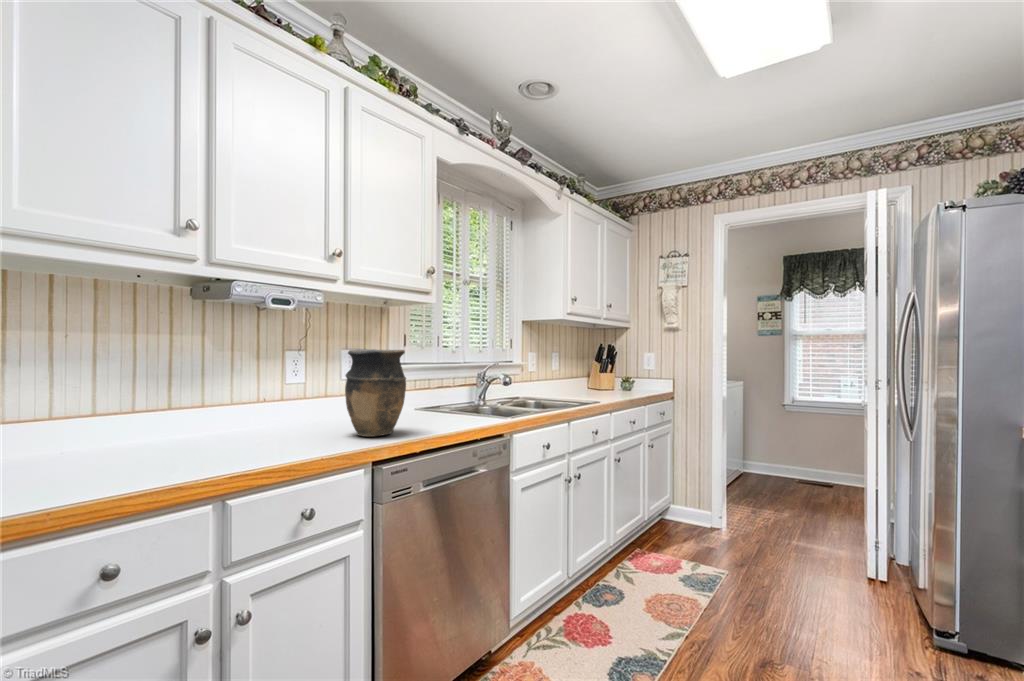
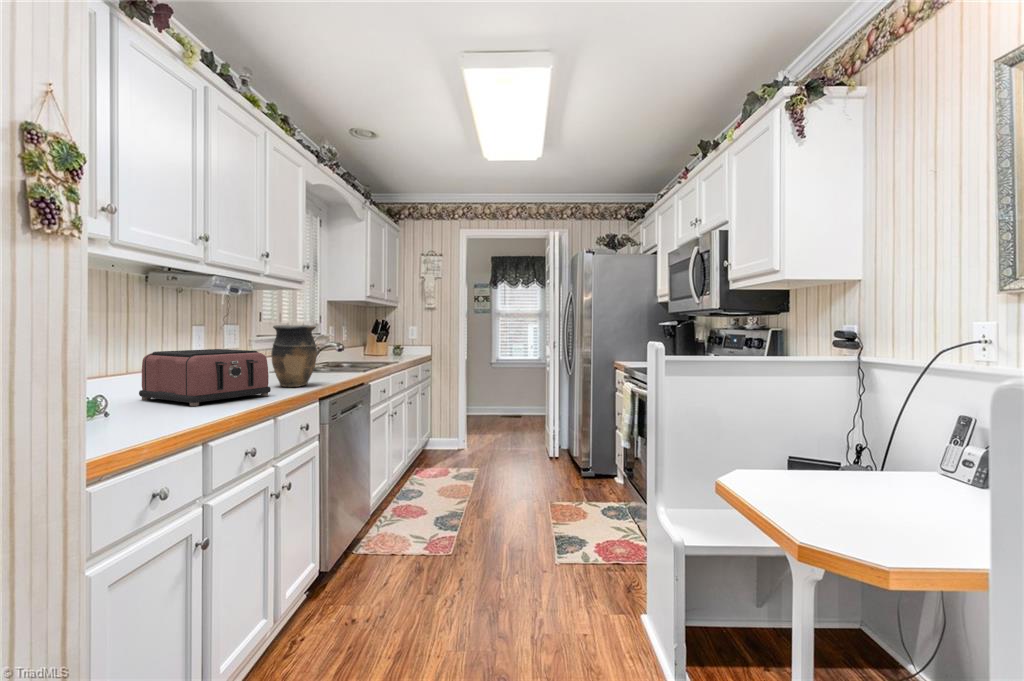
toaster: none [157,380,294,463] -> present [139,349,271,406]

